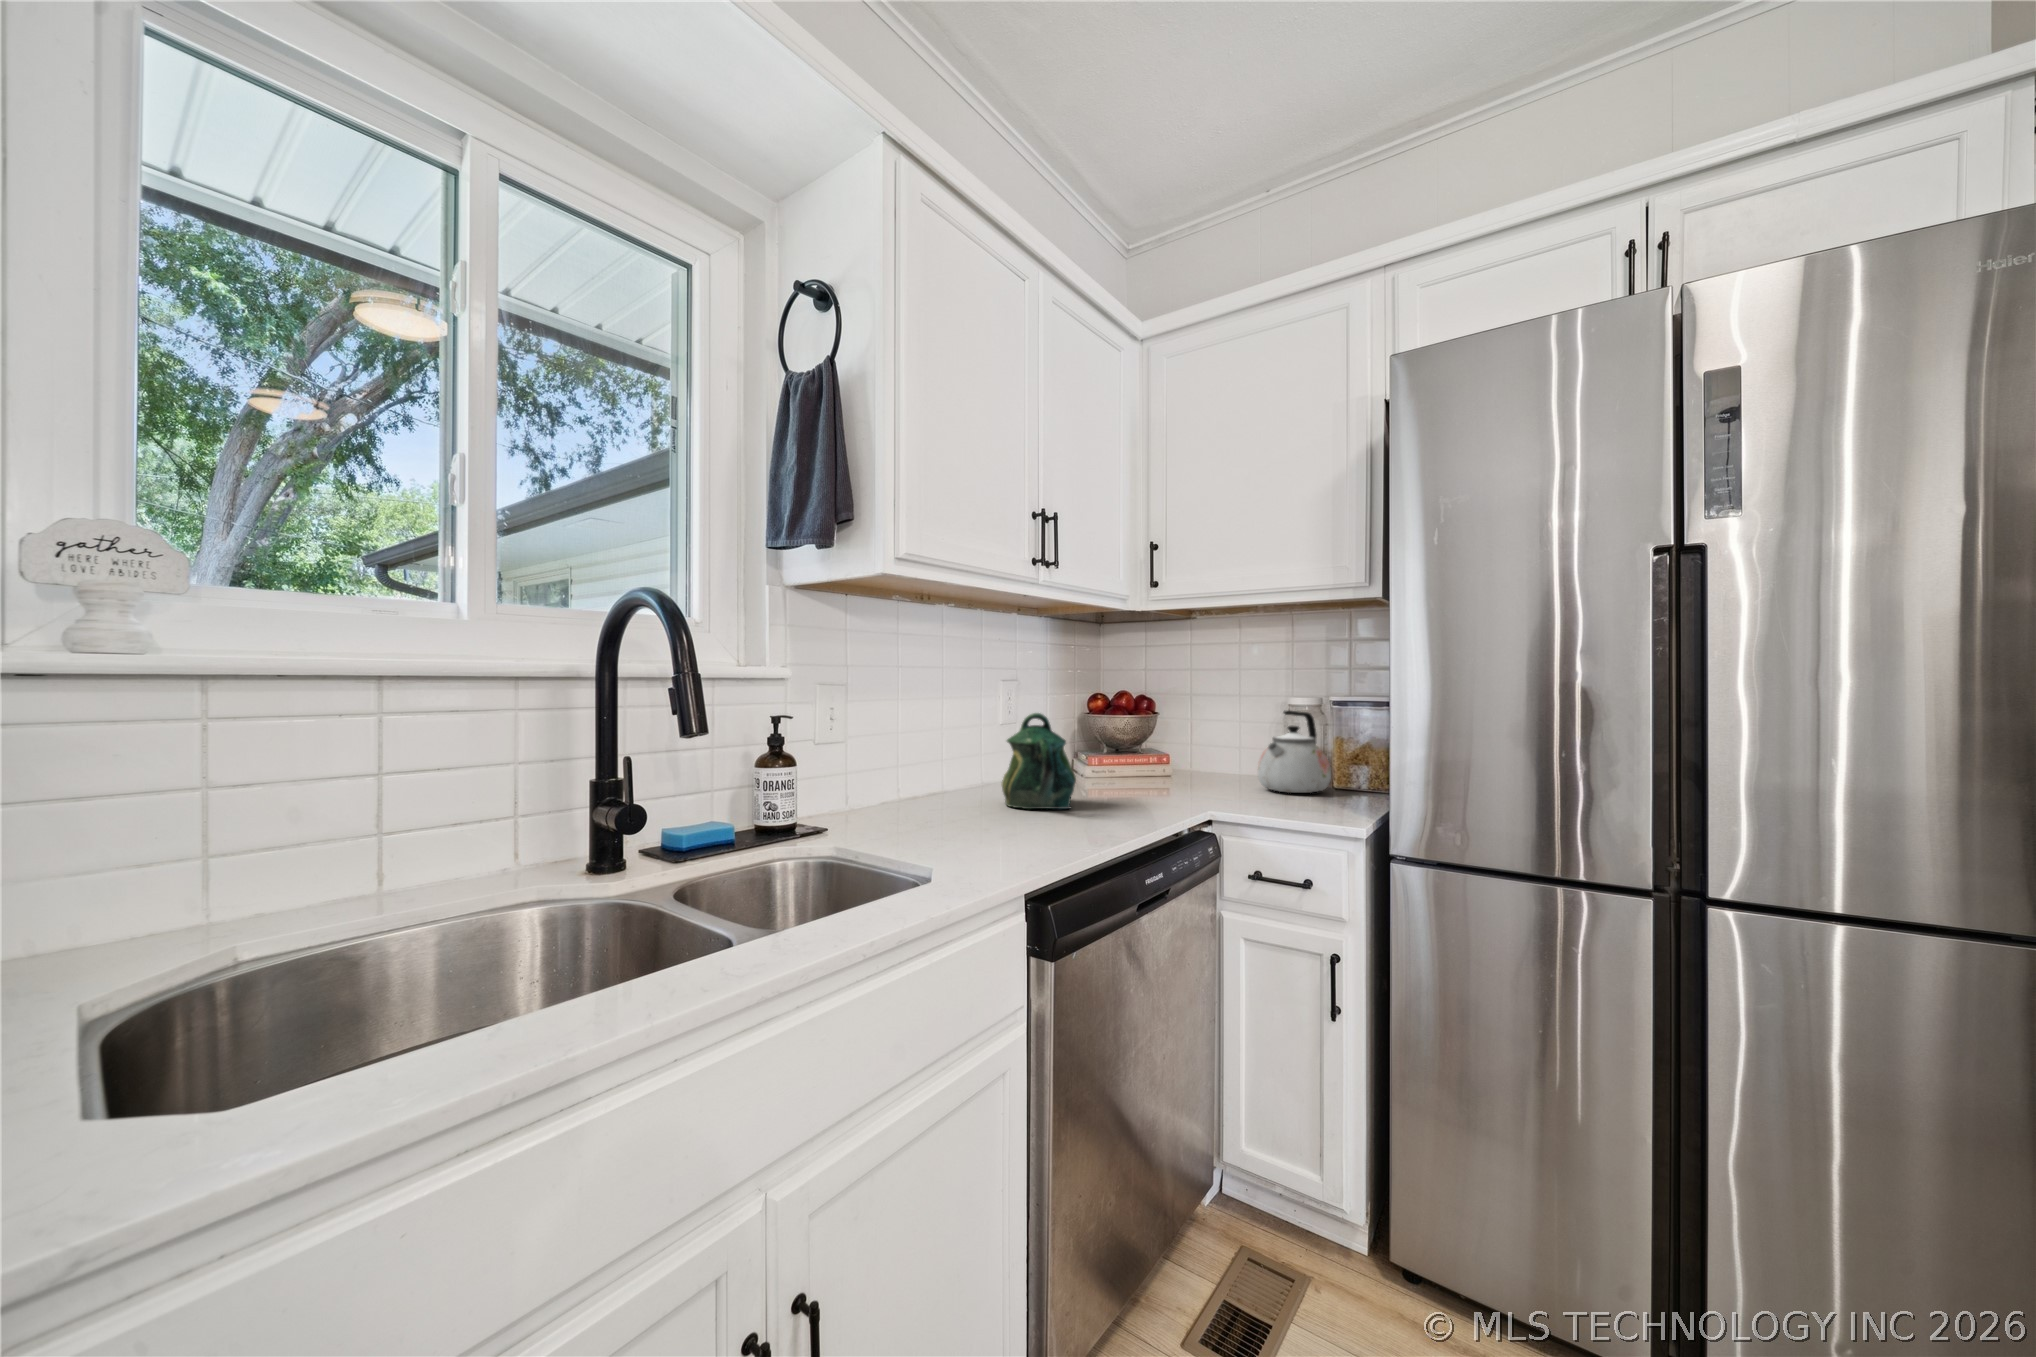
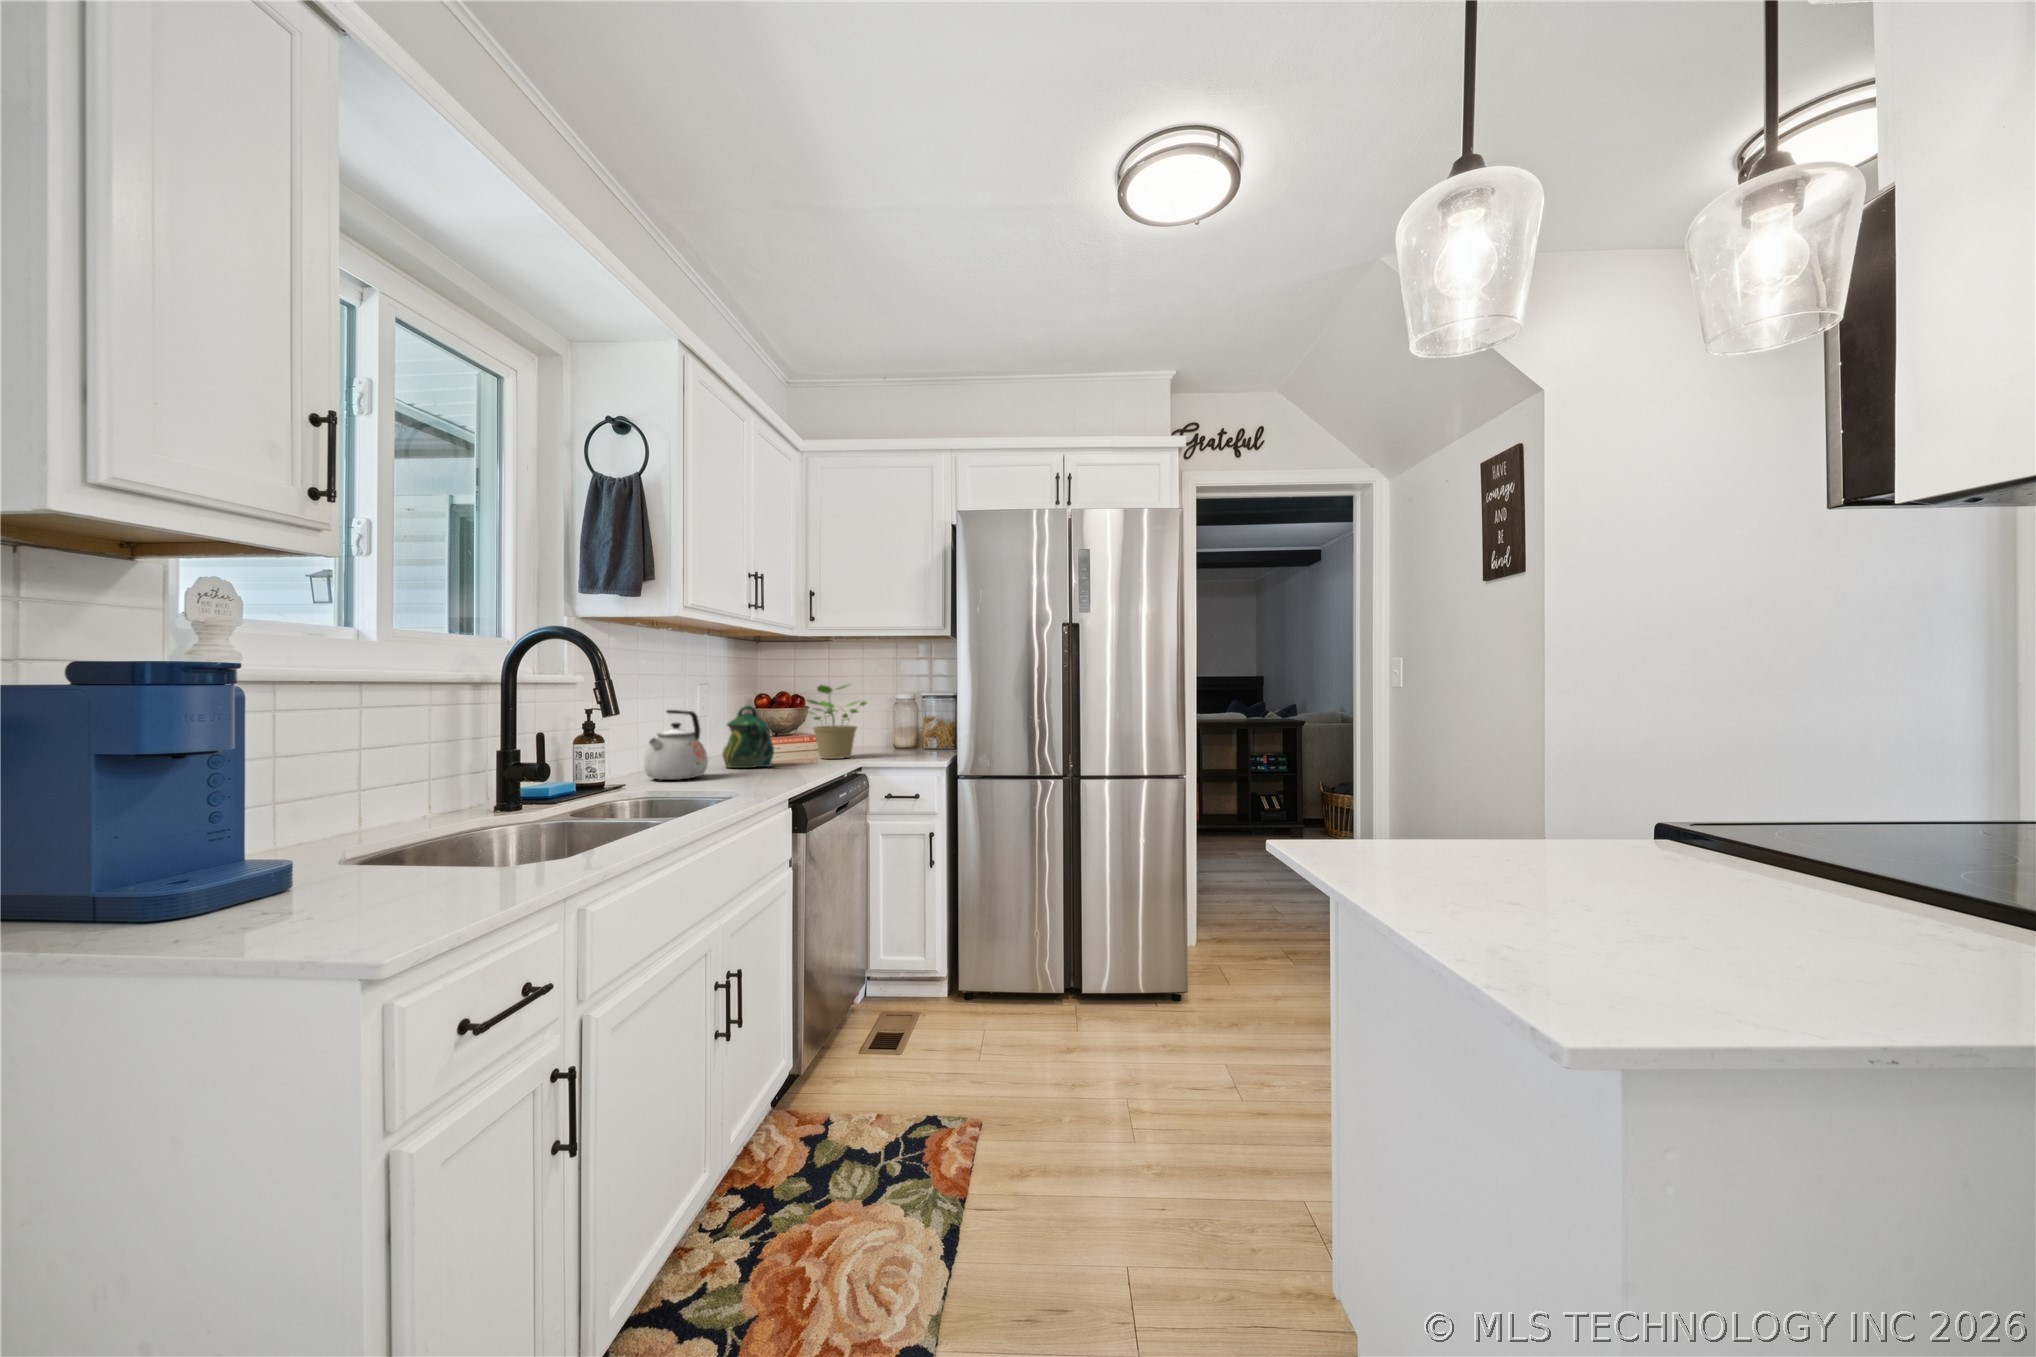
potted plant: none [1130,681,1231,799] -> present [807,685,866,759]
kettle: present [1258,711,1331,793] -> present [644,710,708,780]

